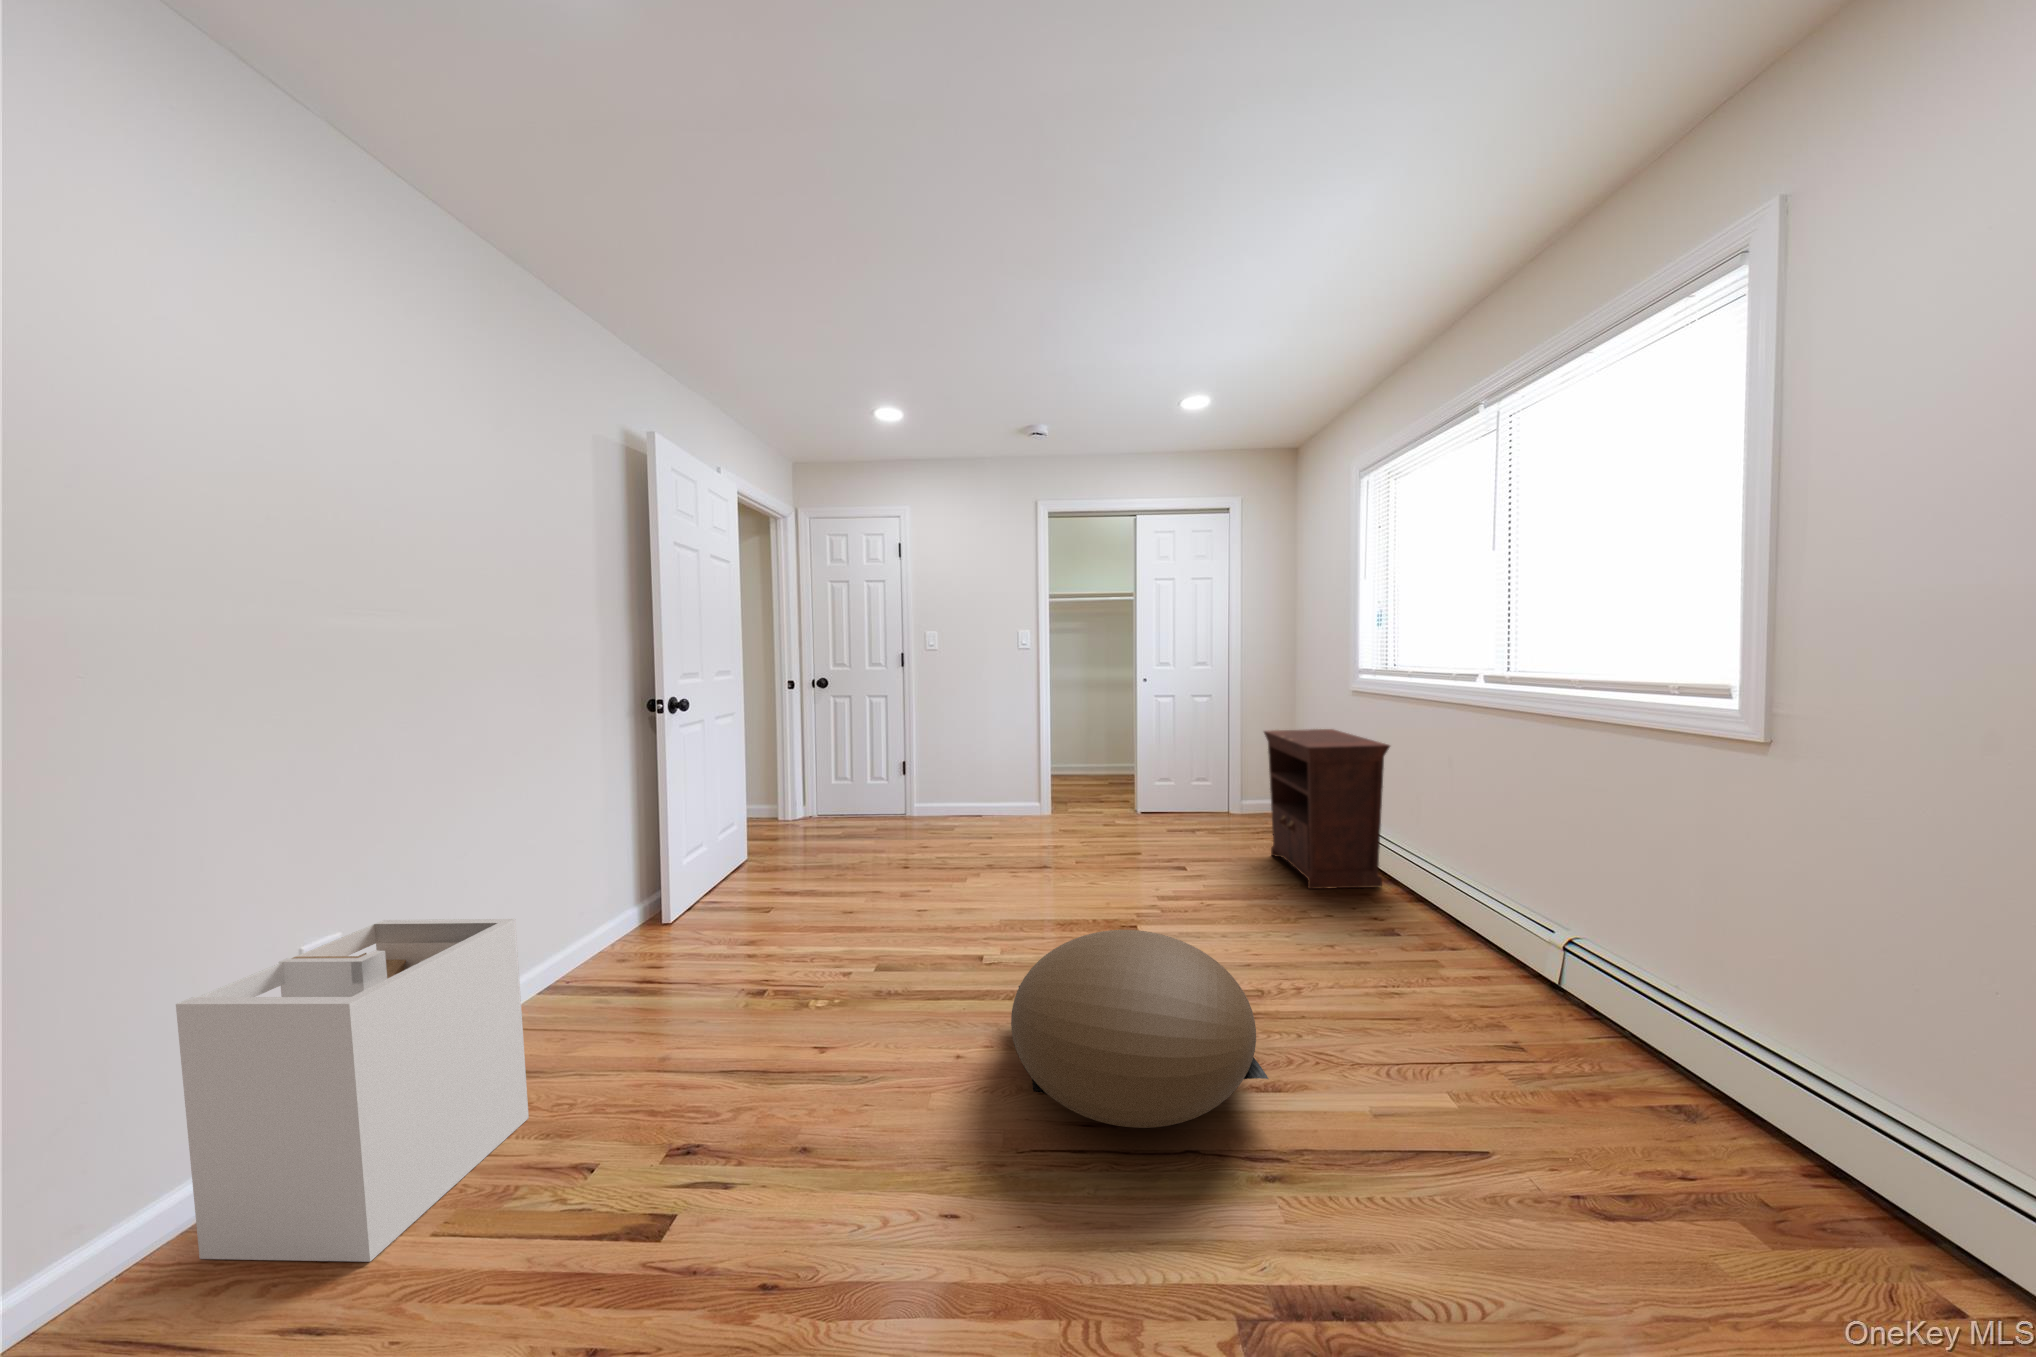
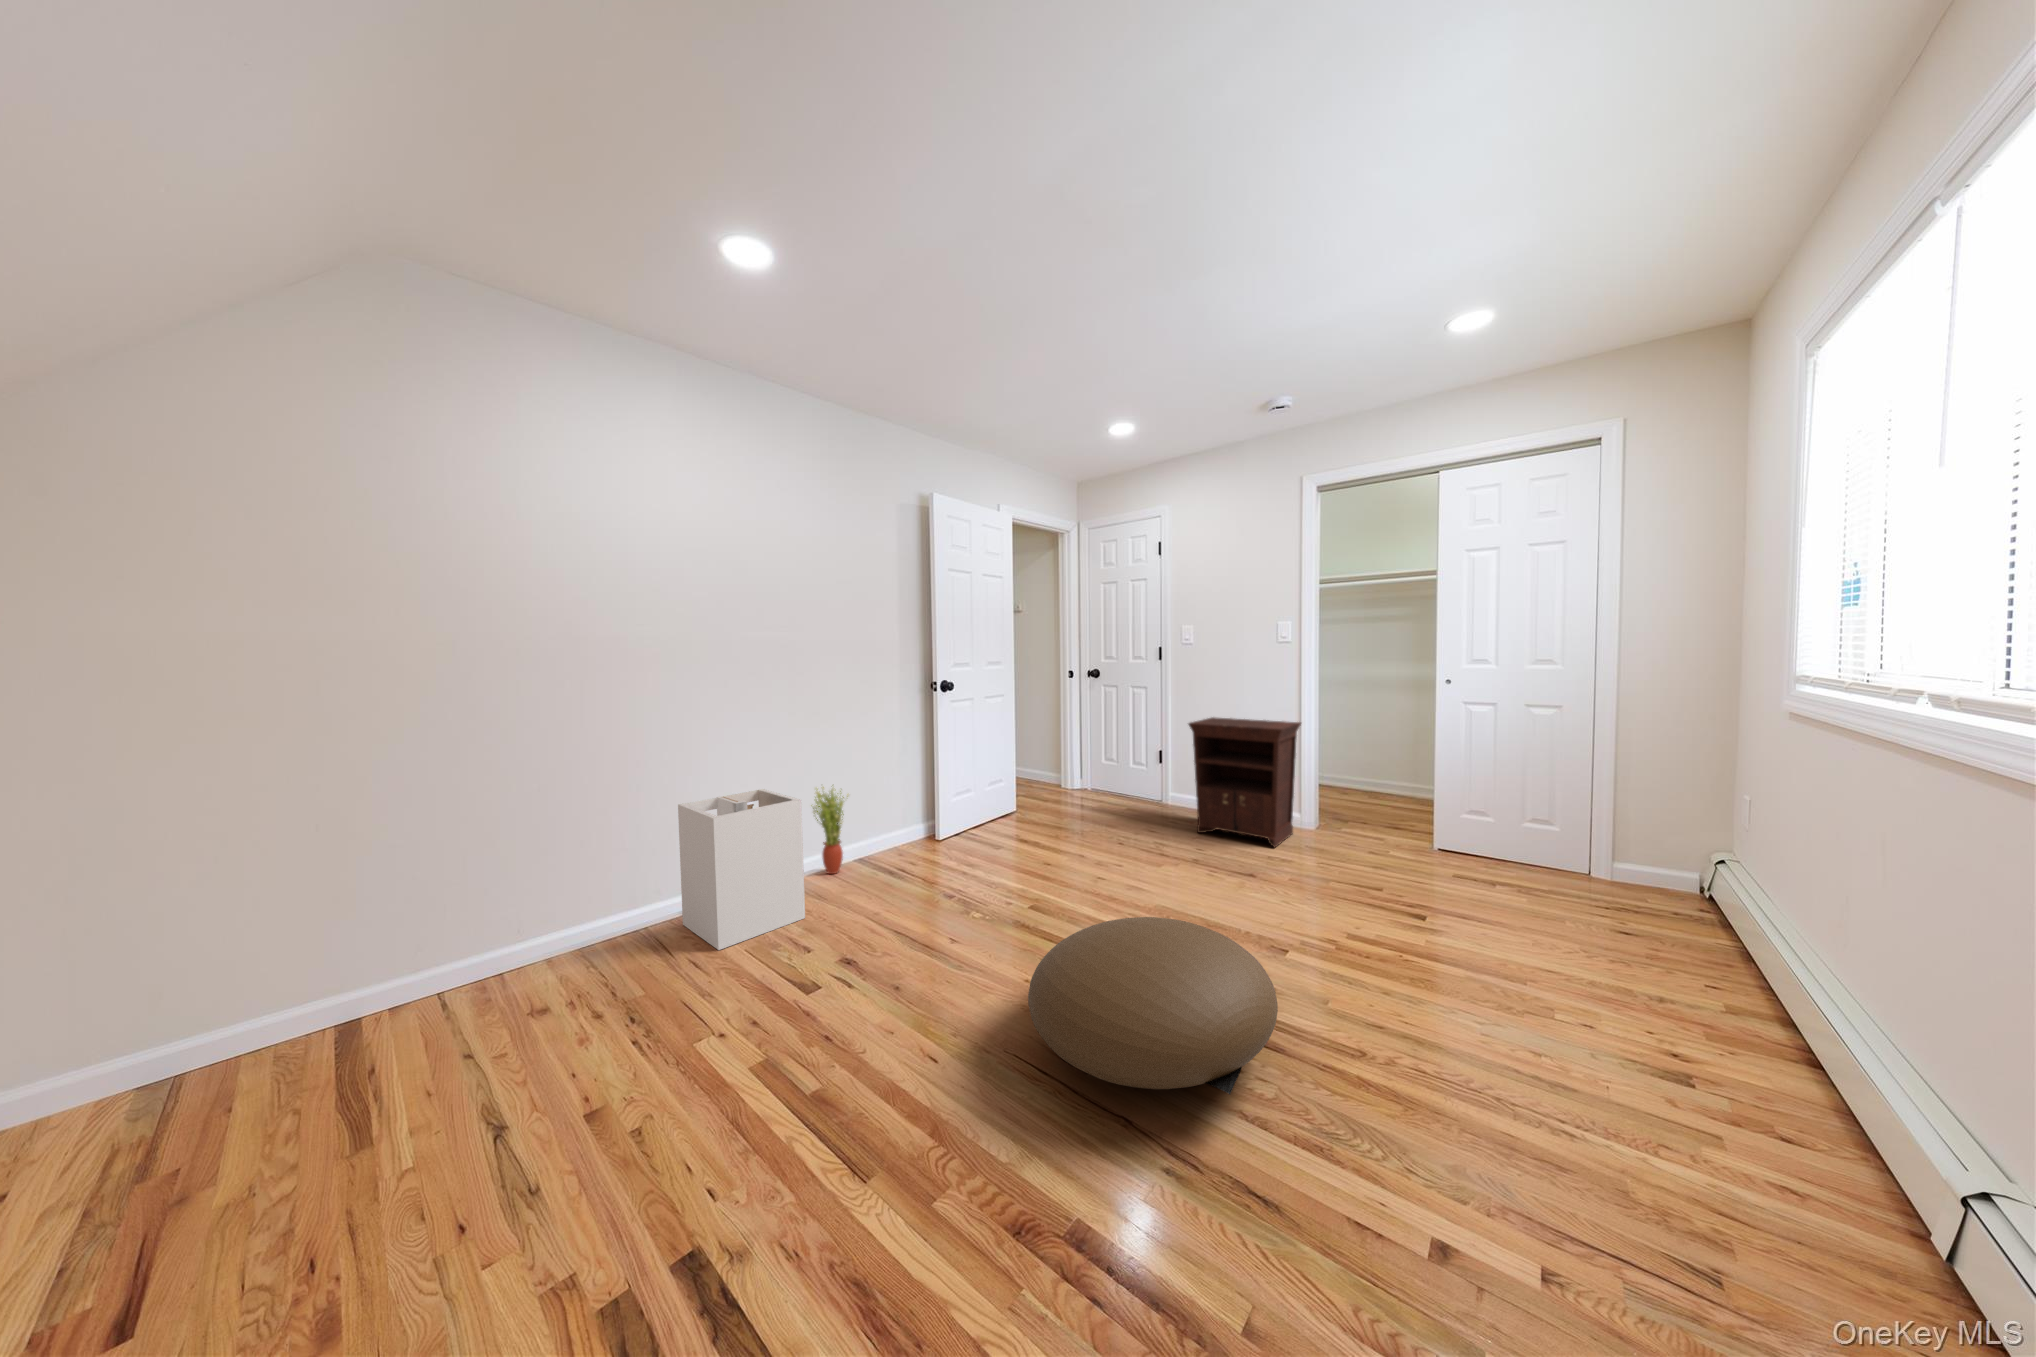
nightstand: present [1264,729,1390,889] -> present [1189,717,1301,847]
potted plant: none [471,881,543,1030] -> present [811,787,848,874]

